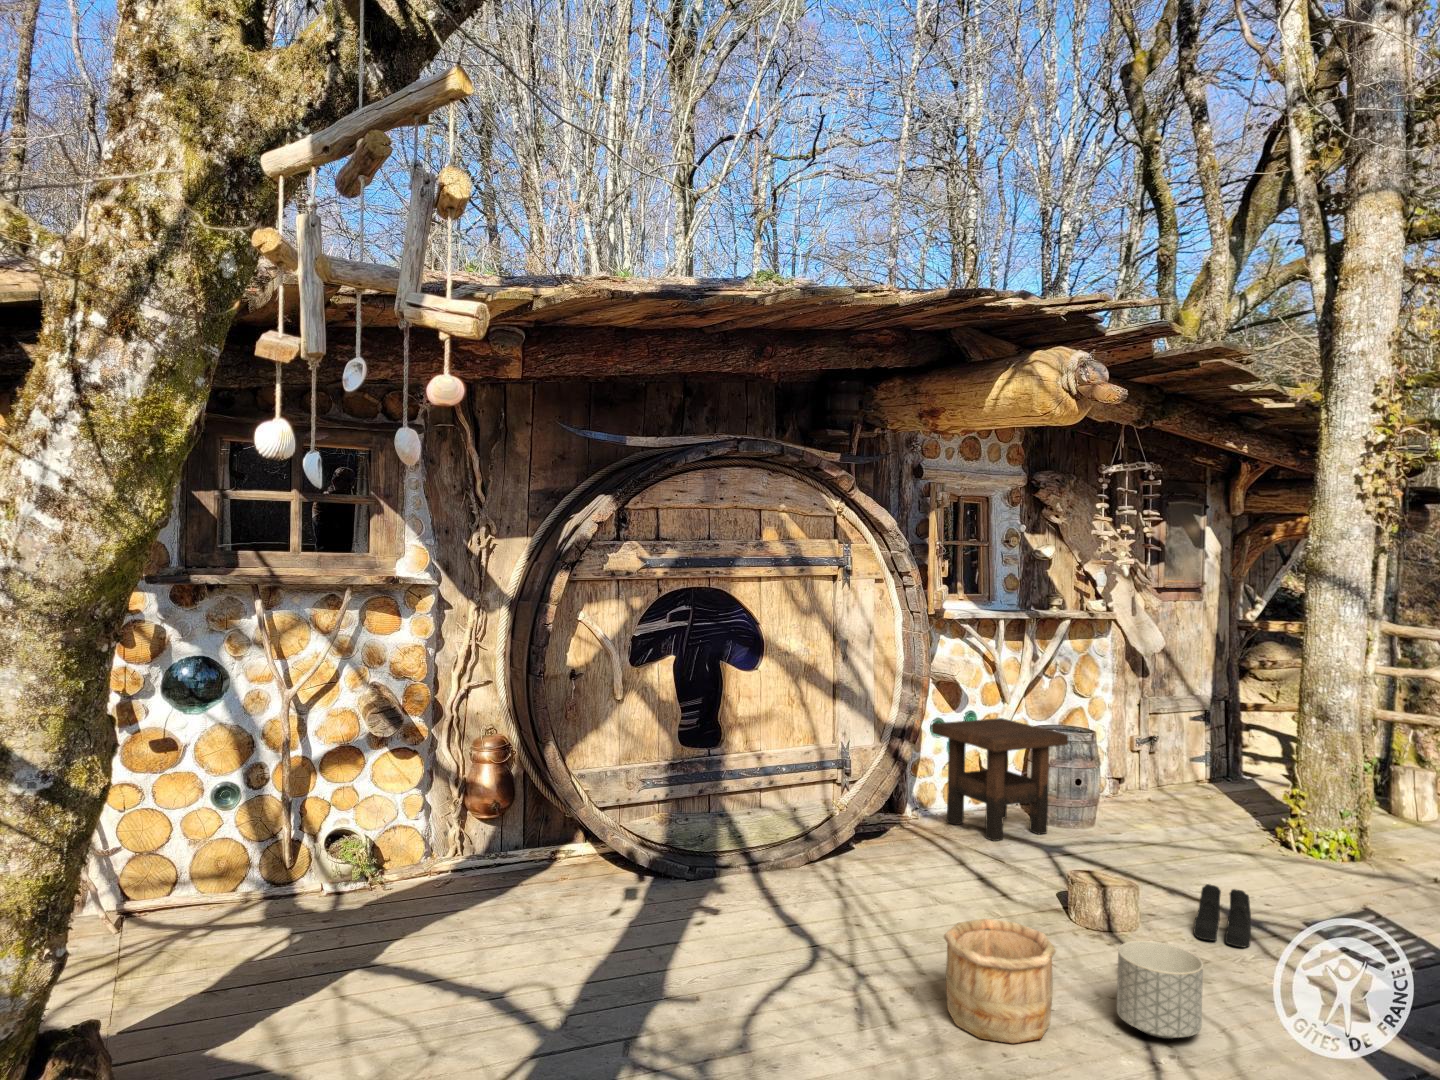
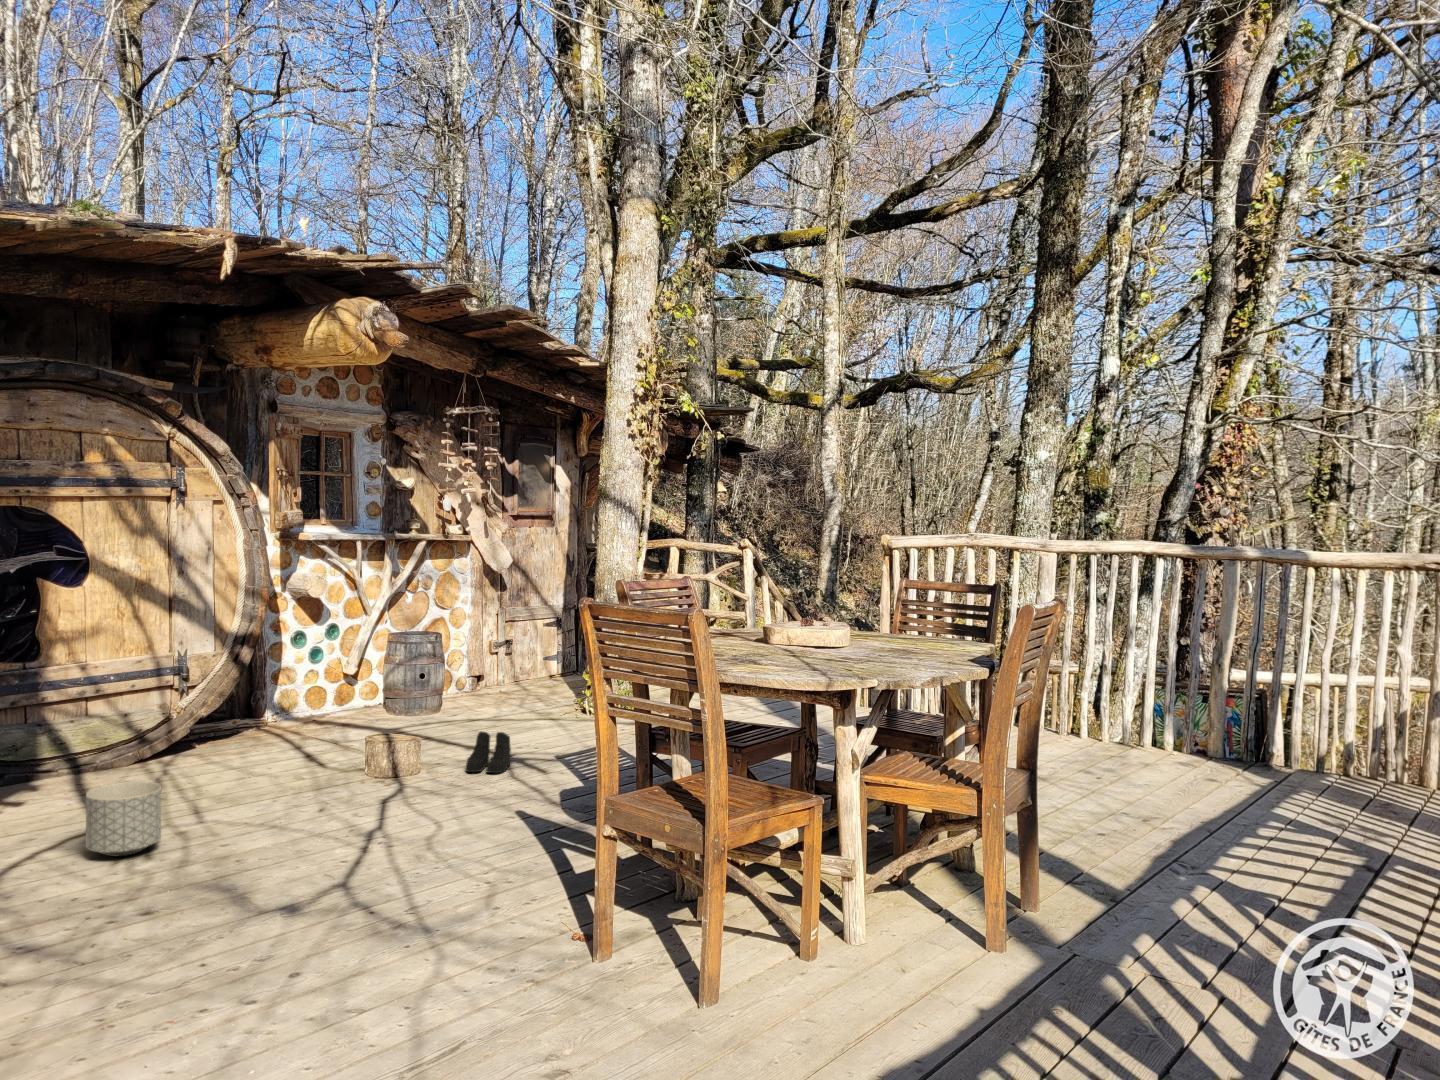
side table: present [932,718,1068,841] -> none [290,629,411,732]
wooden bucket: present [944,919,1056,1043] -> none [209,763,303,852]
planter: present [1117,941,1203,1039] -> present [86,782,161,857]

